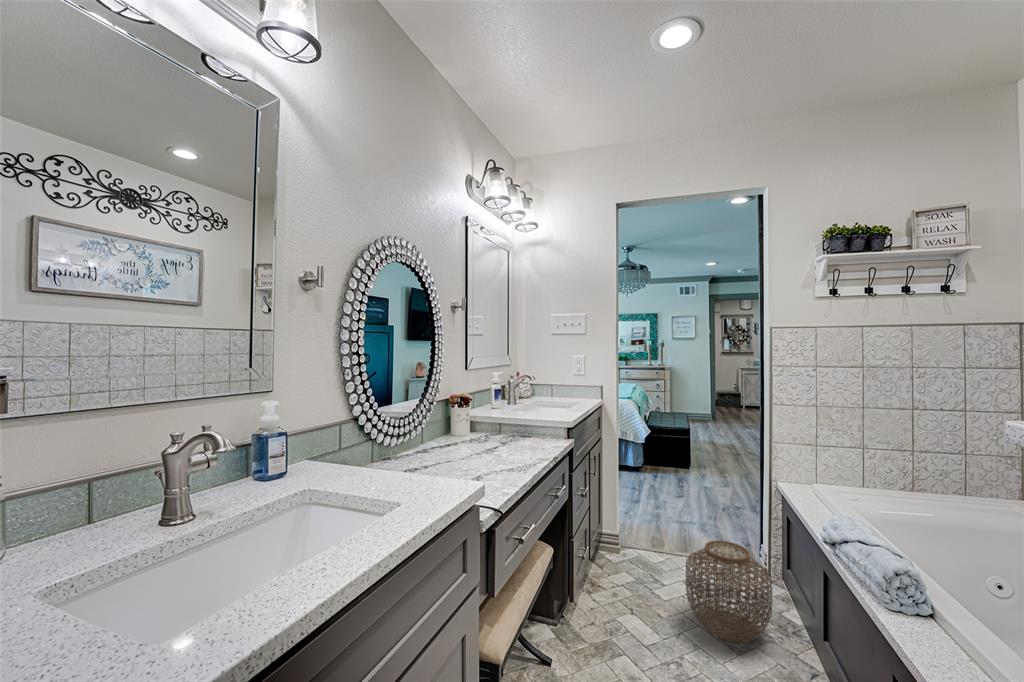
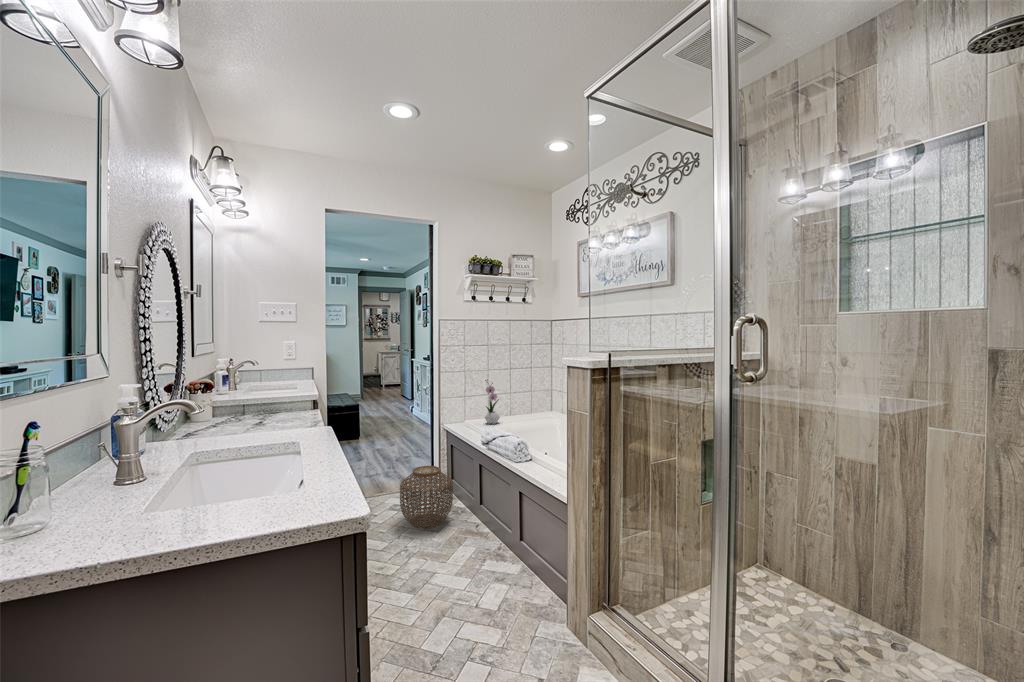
flower arrangement: none [851,423,884,500] -> present [485,379,500,424]

